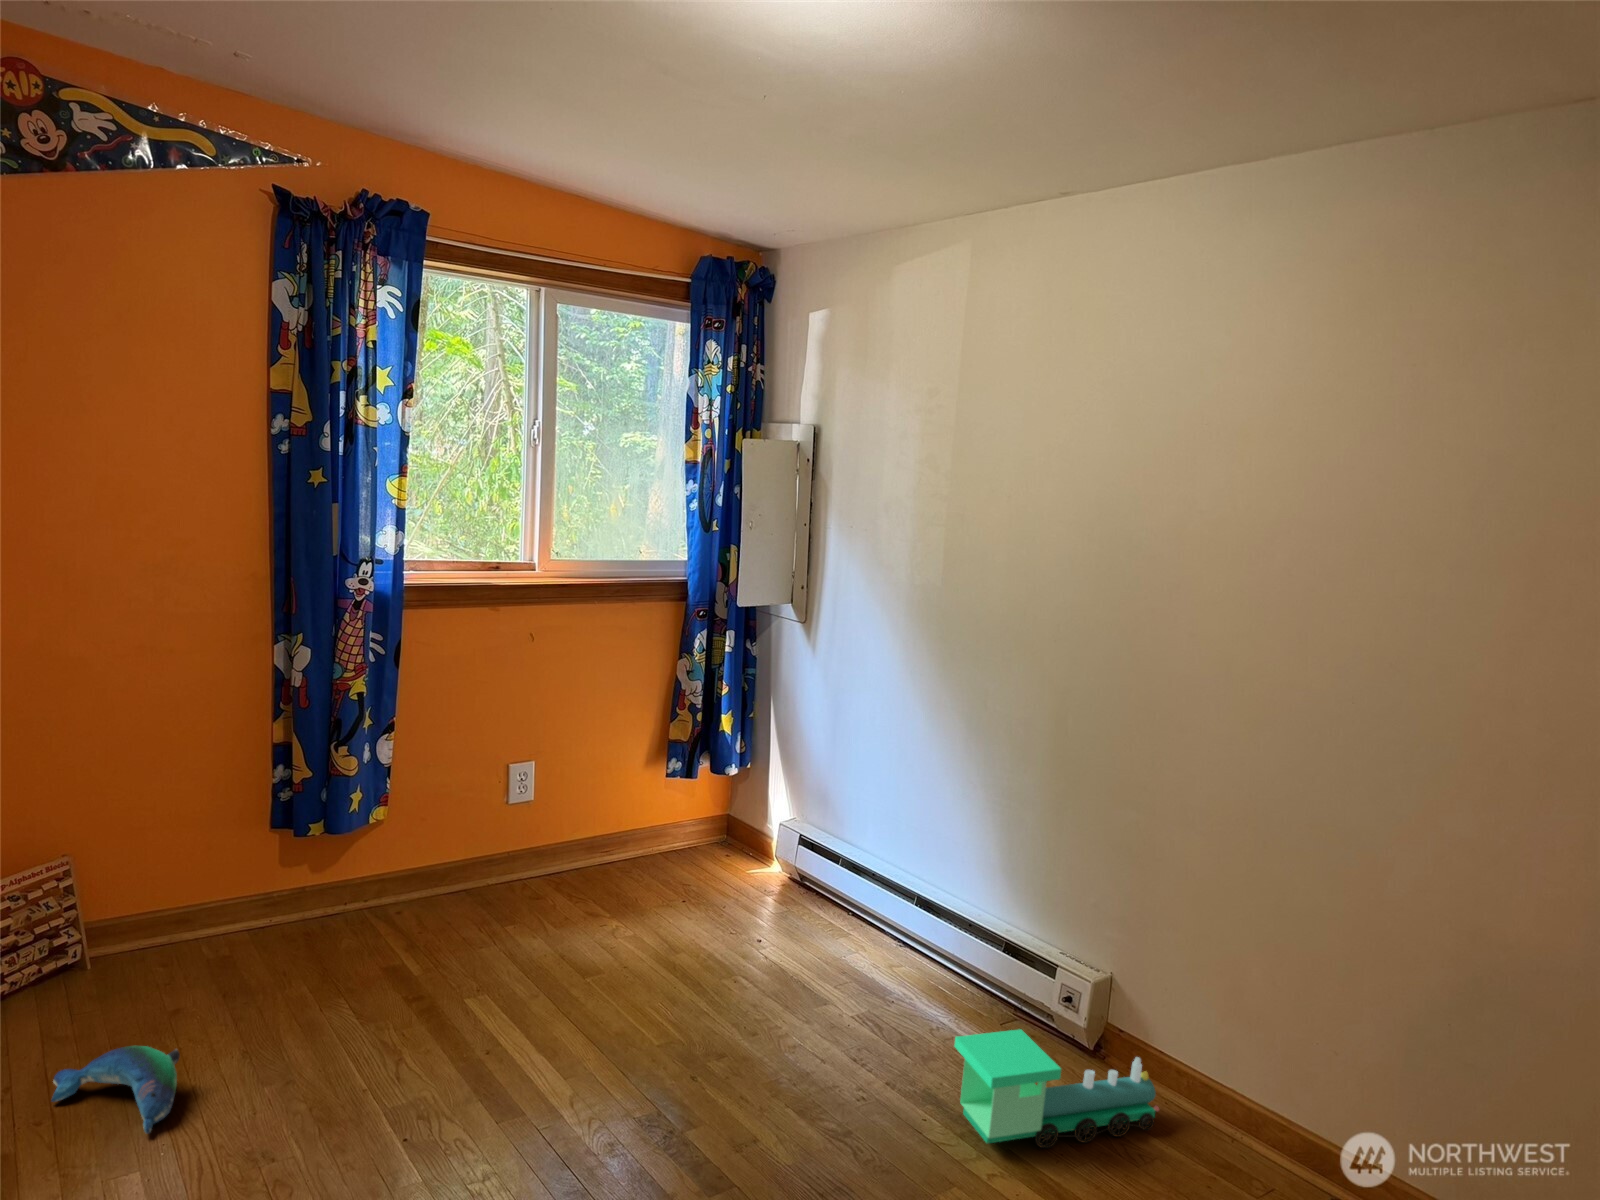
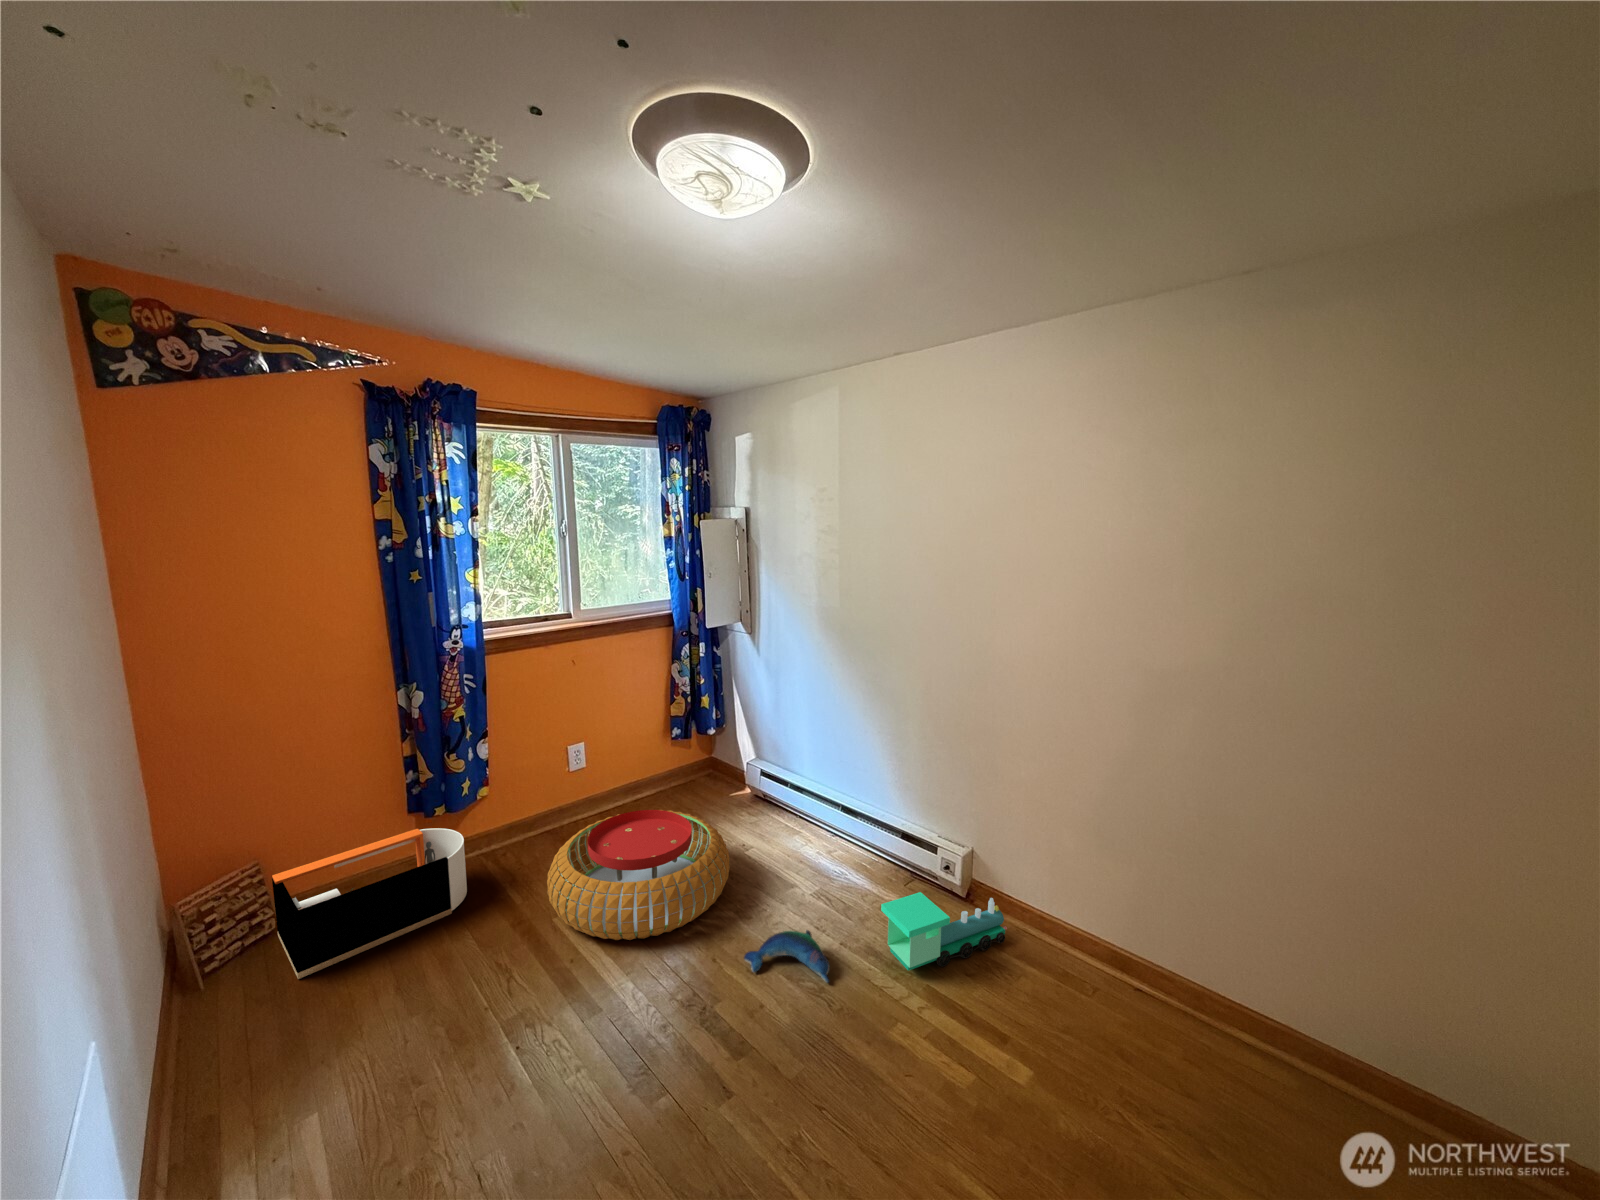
storage bin: none [83,849,347,1027] -> present [272,828,467,979]
pouf: none [457,864,733,1045] -> present [547,810,730,940]
plush toy: present [52,1046,180,1134] -> present [744,930,829,983]

